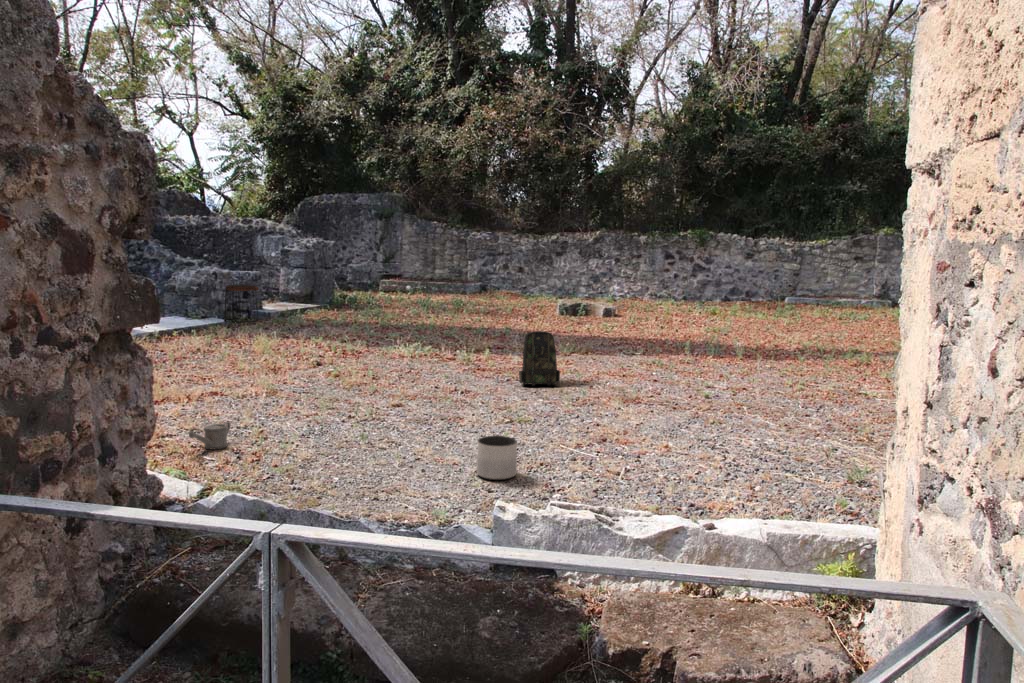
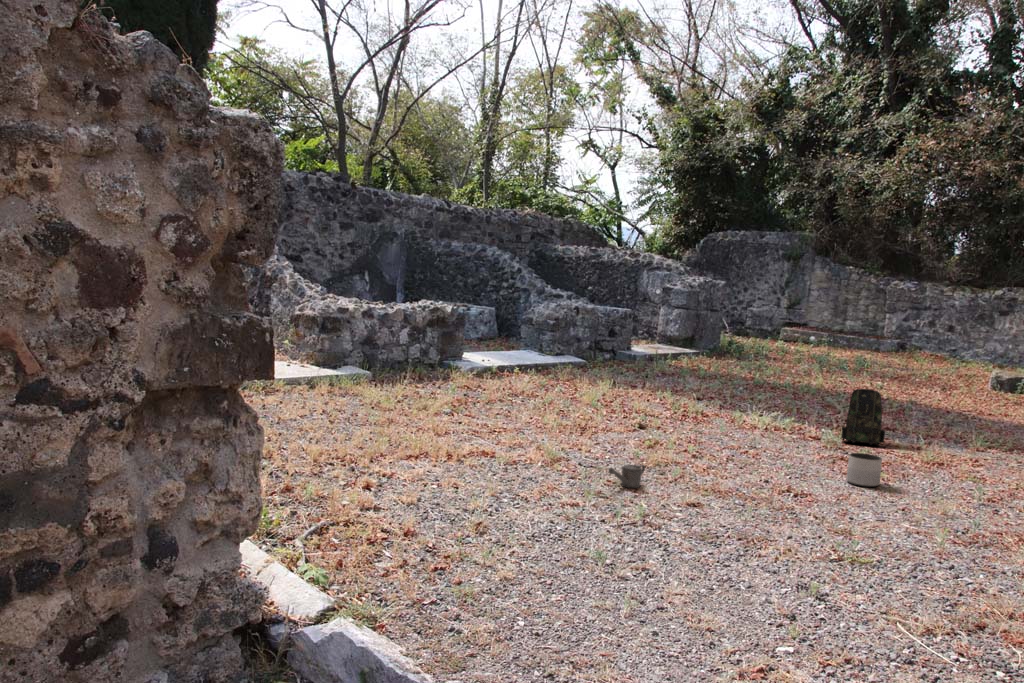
stool: present [224,285,258,322] -> none [598,323,632,359]
watering can: present [189,422,230,449] -> present [609,465,645,488]
planter: present [477,436,517,480] -> present [847,453,882,487]

